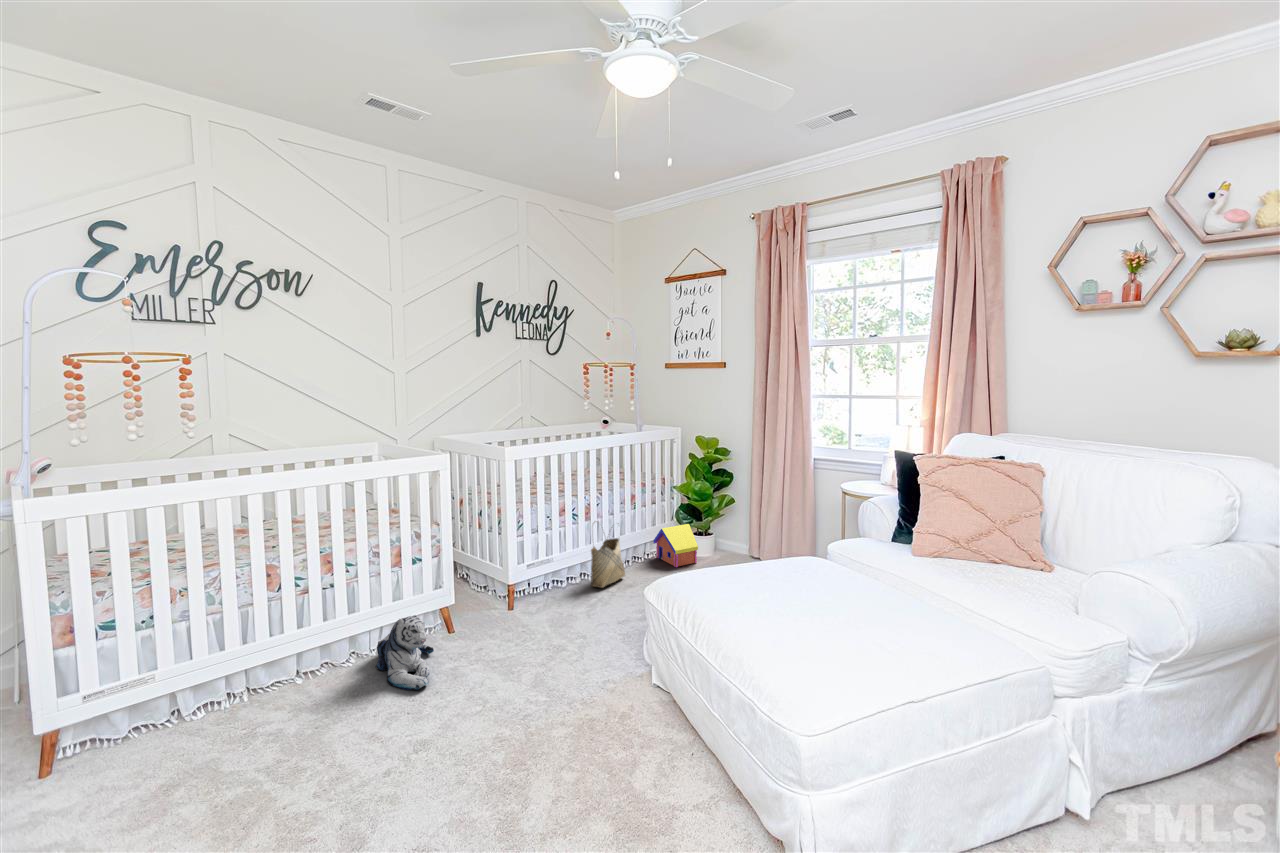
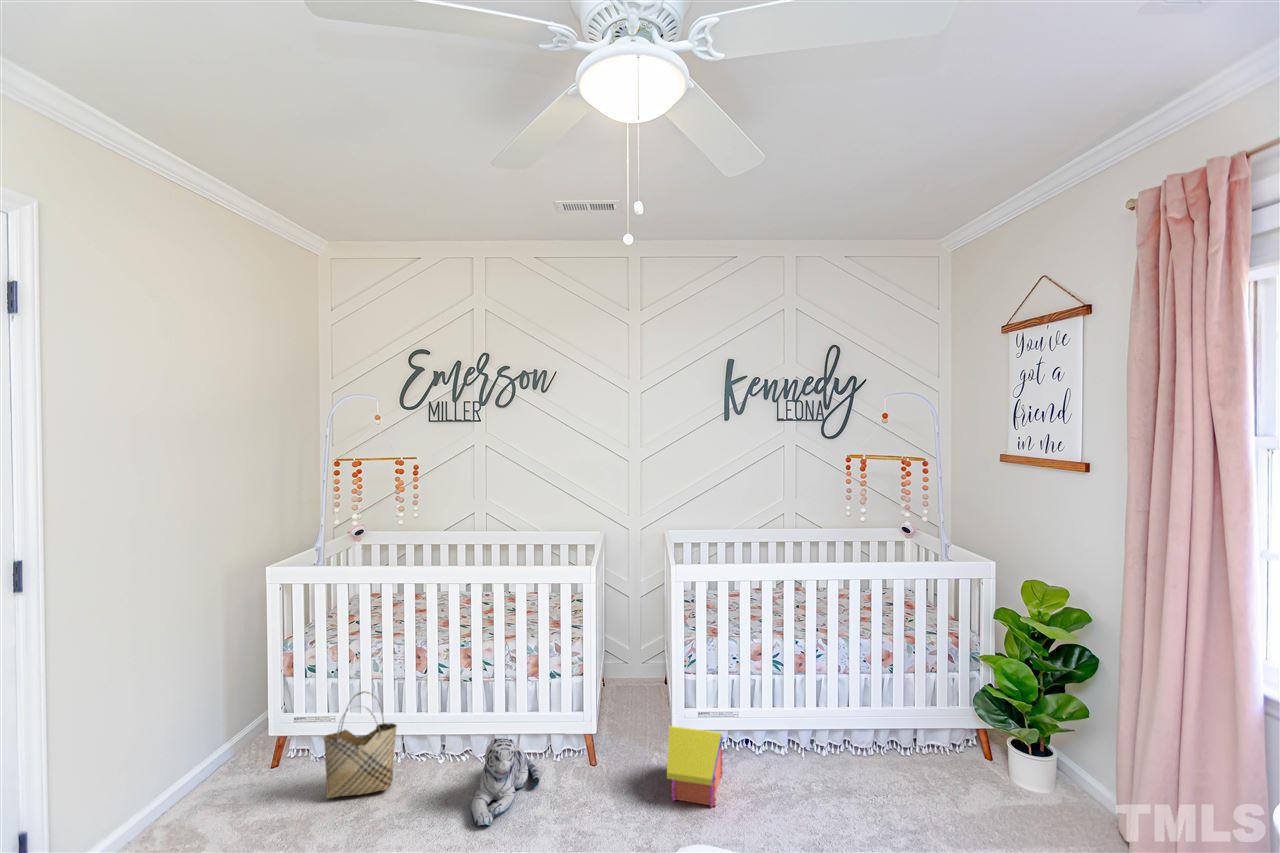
woven basket: present [591,523,625,588] -> present [323,692,397,798]
toy house: present [653,524,698,567] -> present [667,726,723,807]

